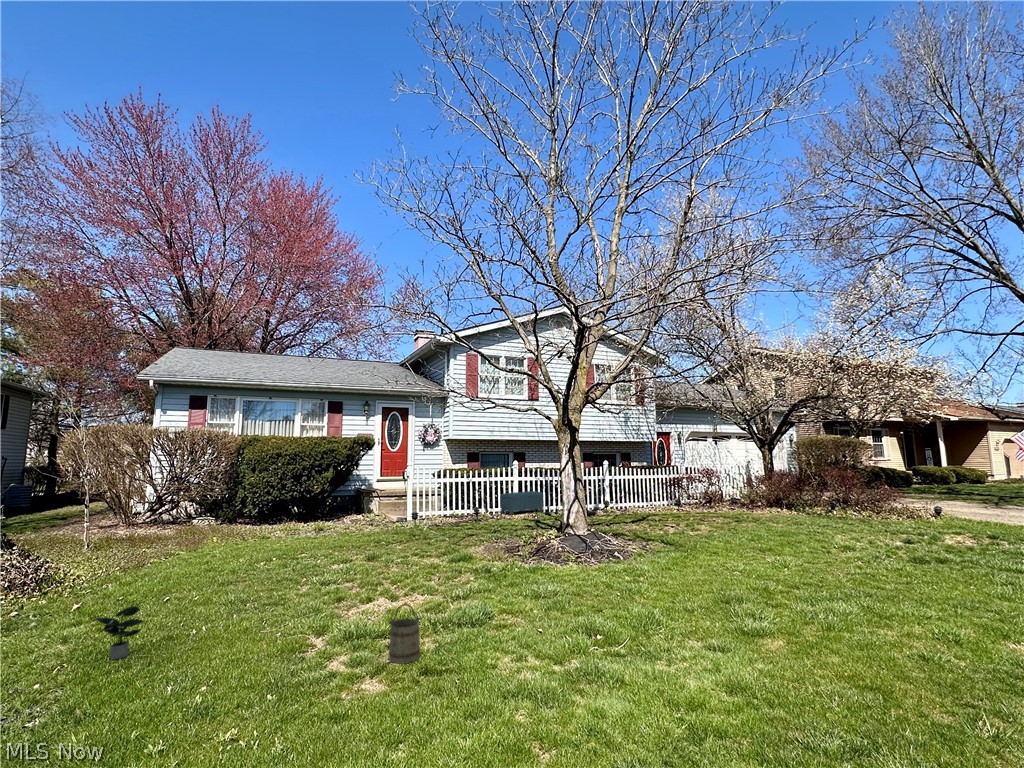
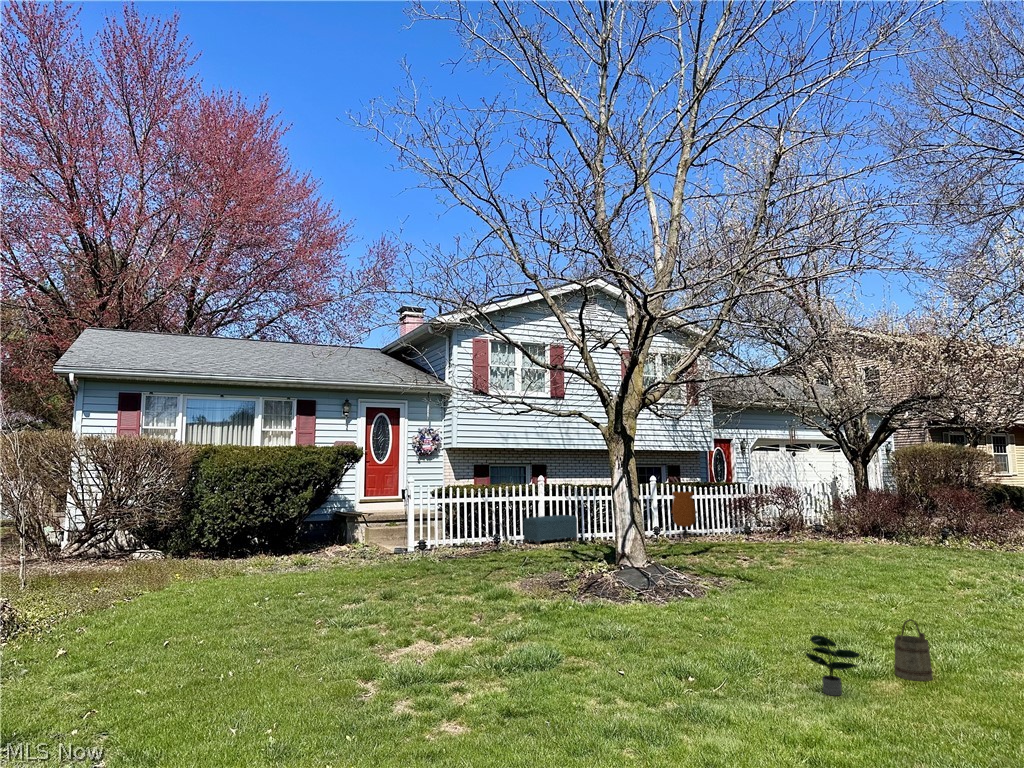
lounge chair: none [617,473,641,510] -> present [671,491,697,538]
bucket: present [388,604,421,664] -> present [894,619,933,681]
potted plant: present [96,606,144,660] -> present [806,635,860,696]

